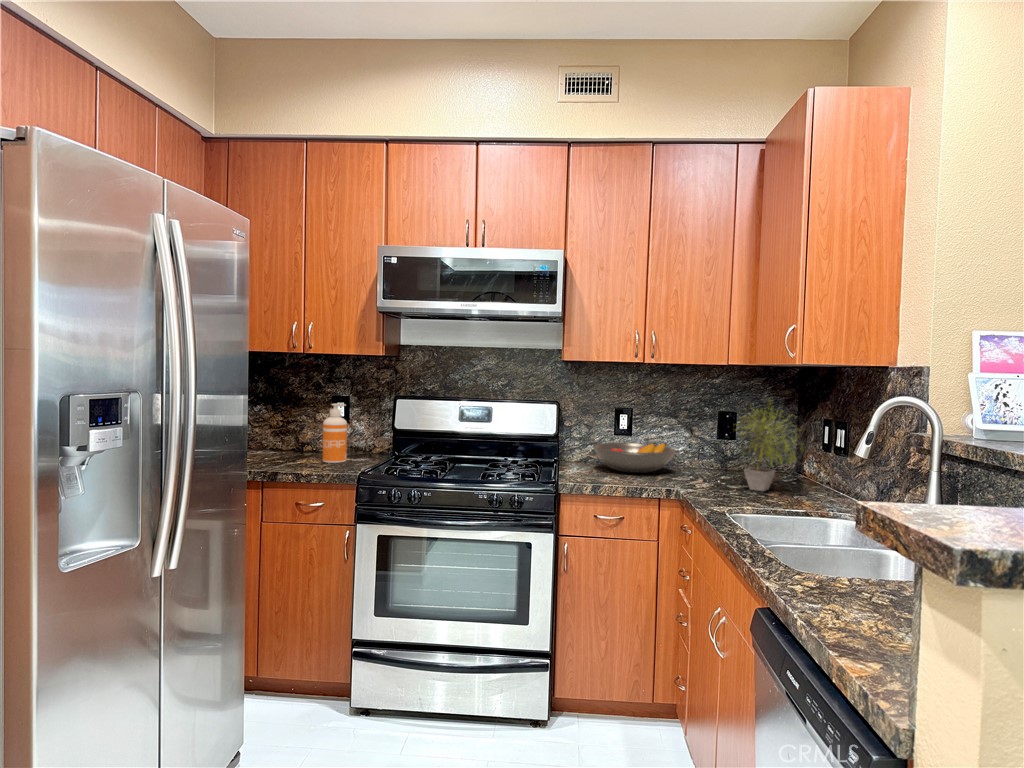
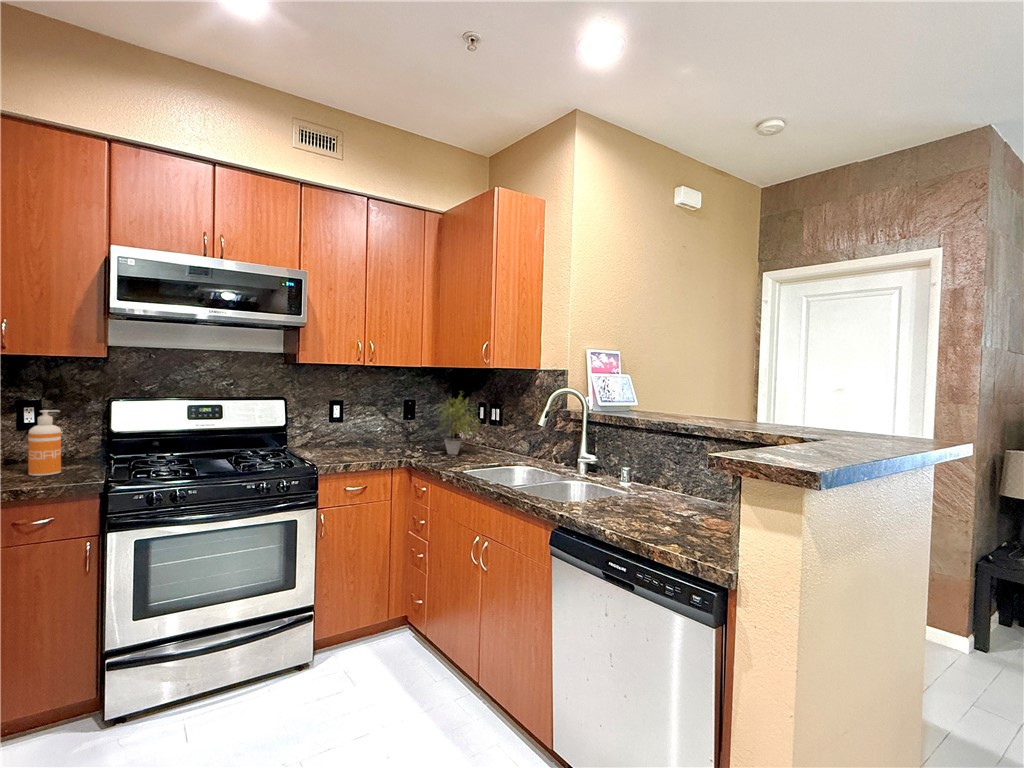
fruit bowl: present [594,443,675,473] -> none [320,426,386,451]

